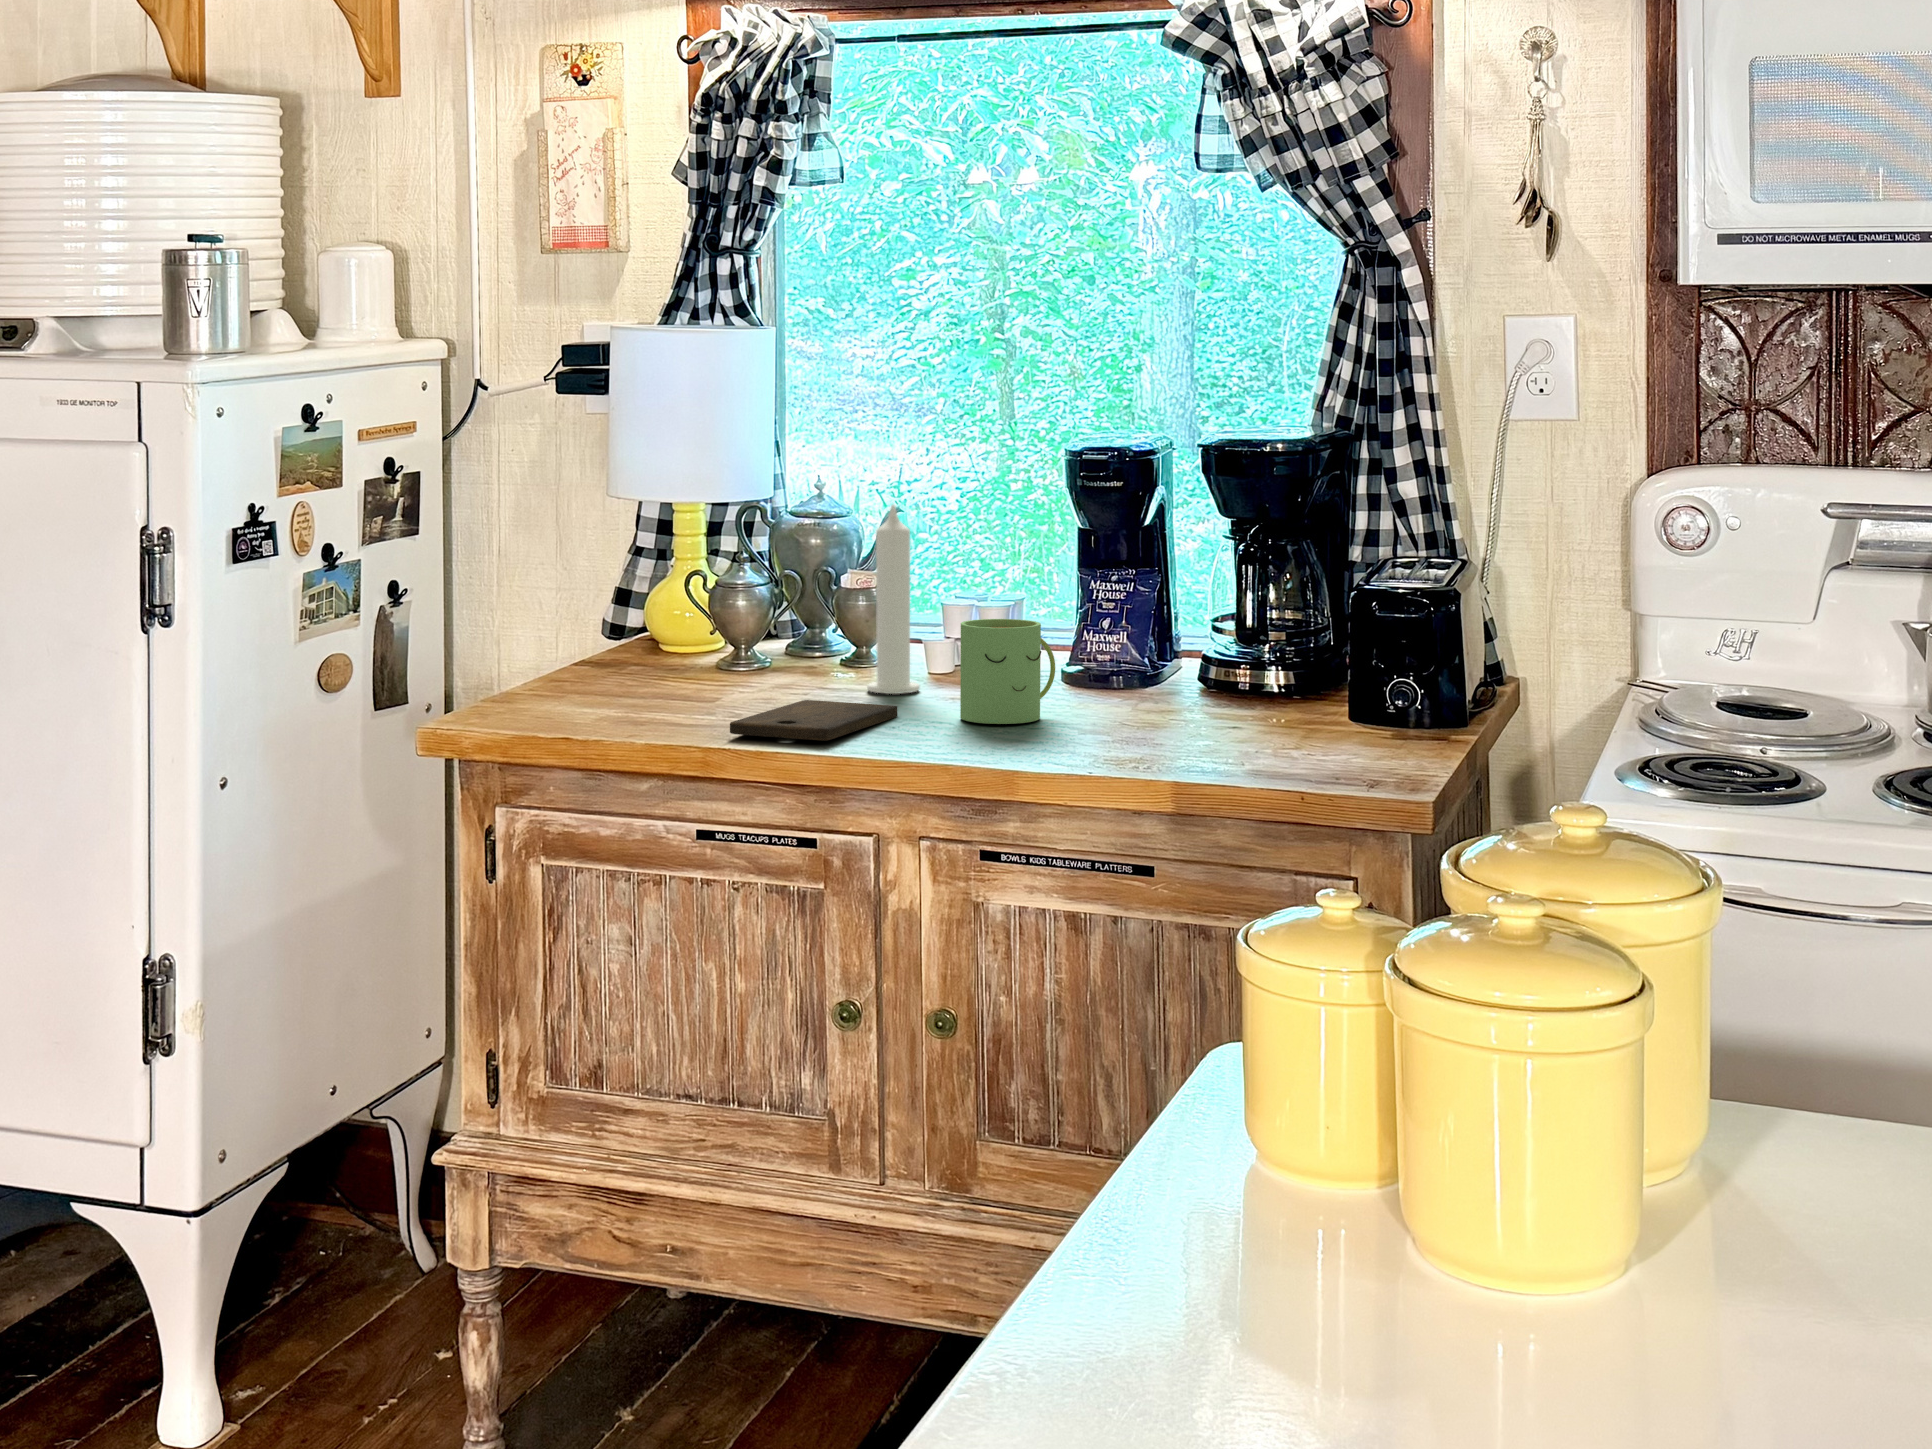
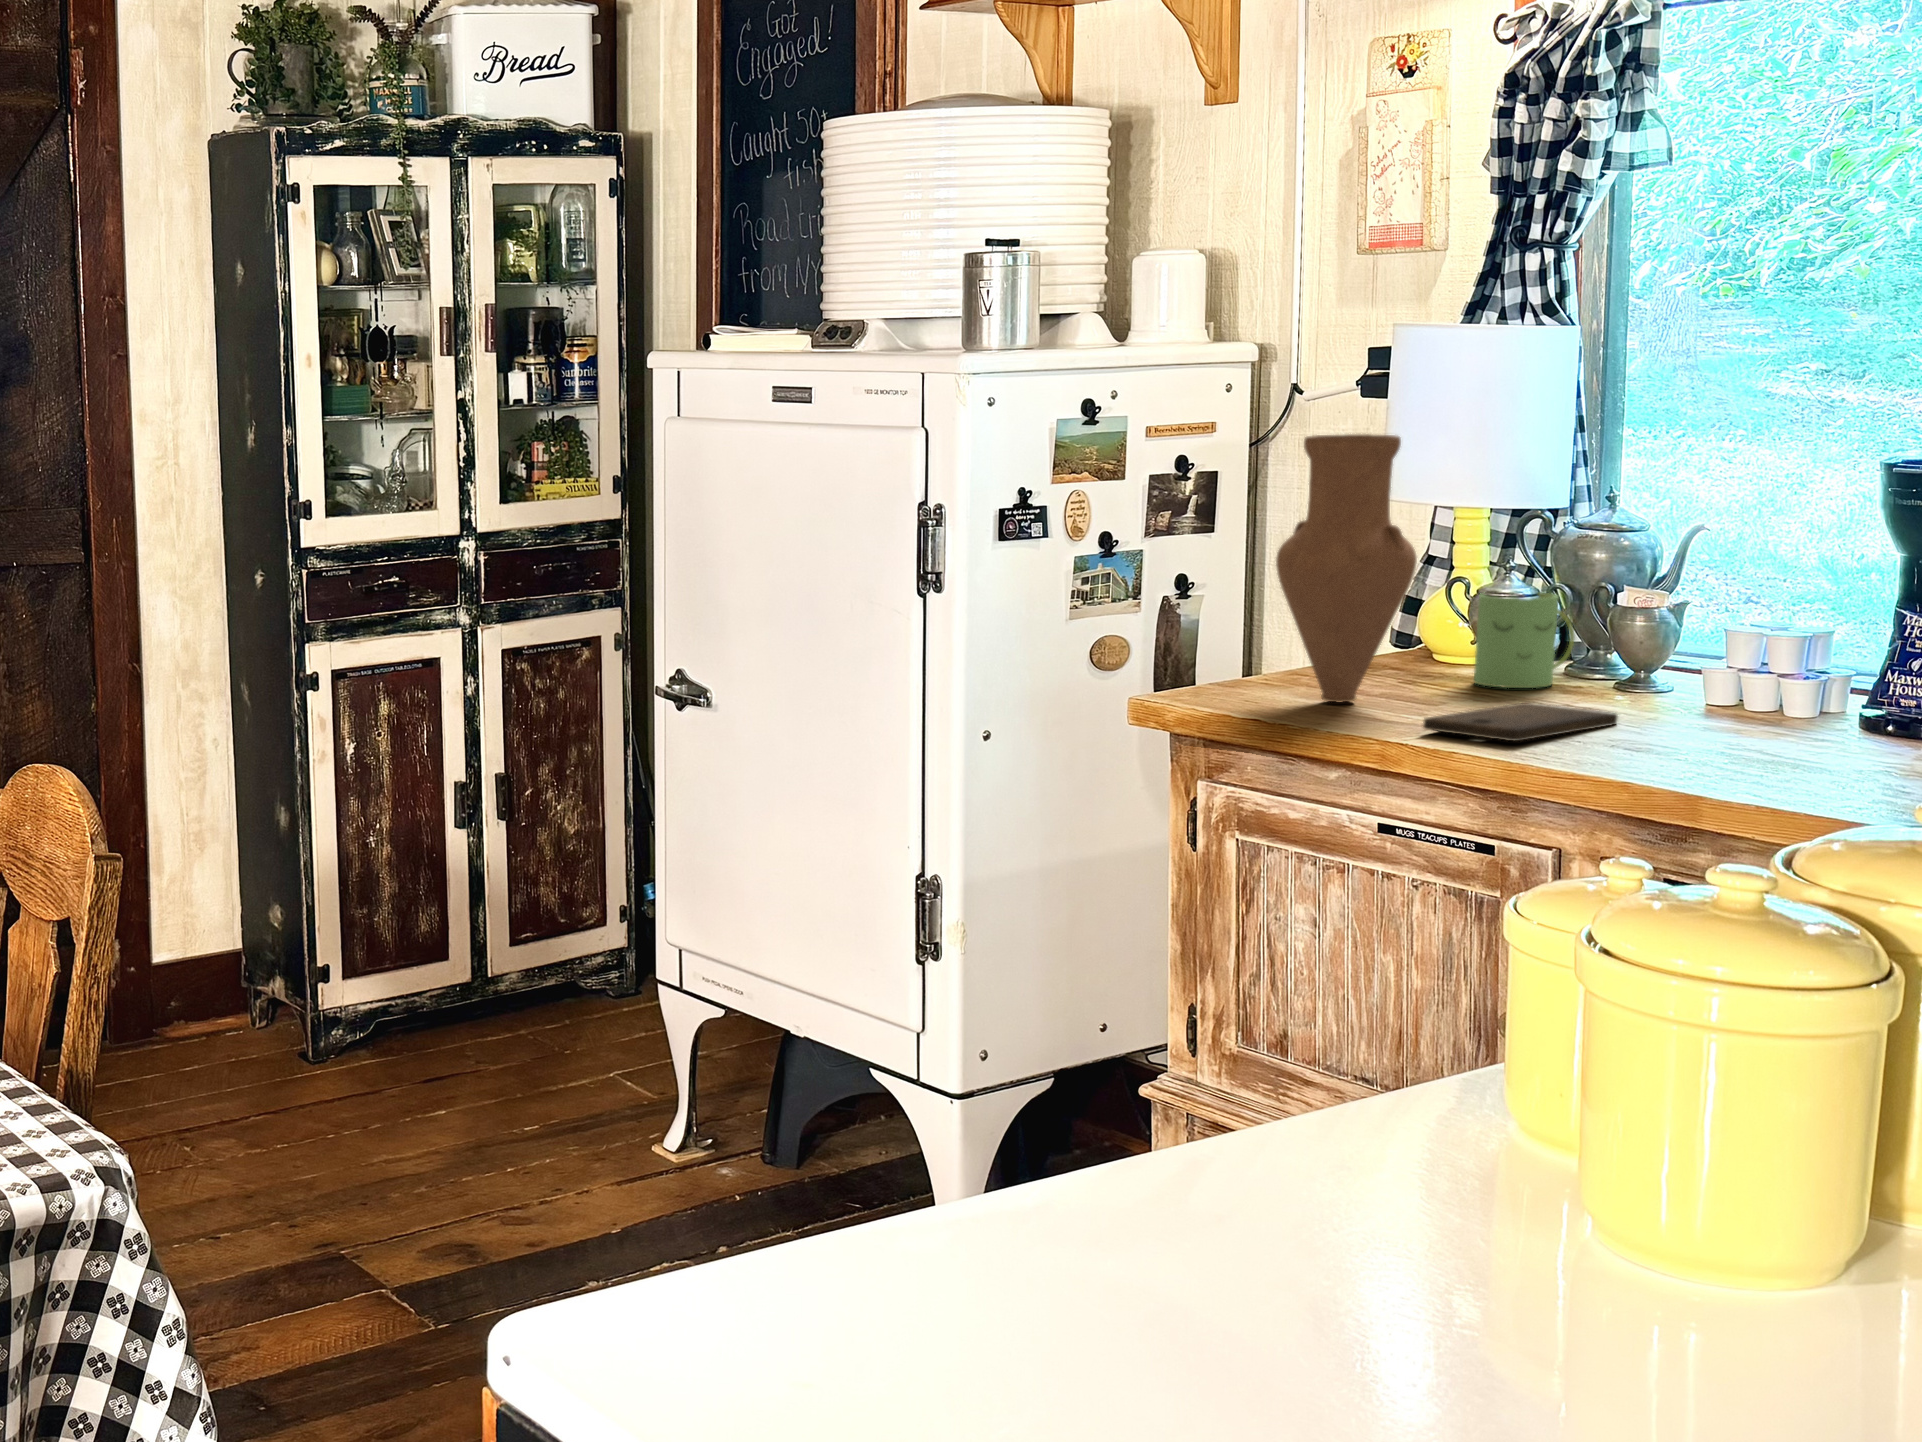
vase: none [550,437,689,710] -> present [1276,434,1417,702]
candle: present [867,505,920,694] -> none [1606,506,1667,703]
mug: present [960,619,1055,724] -> present [1474,592,1574,688]

